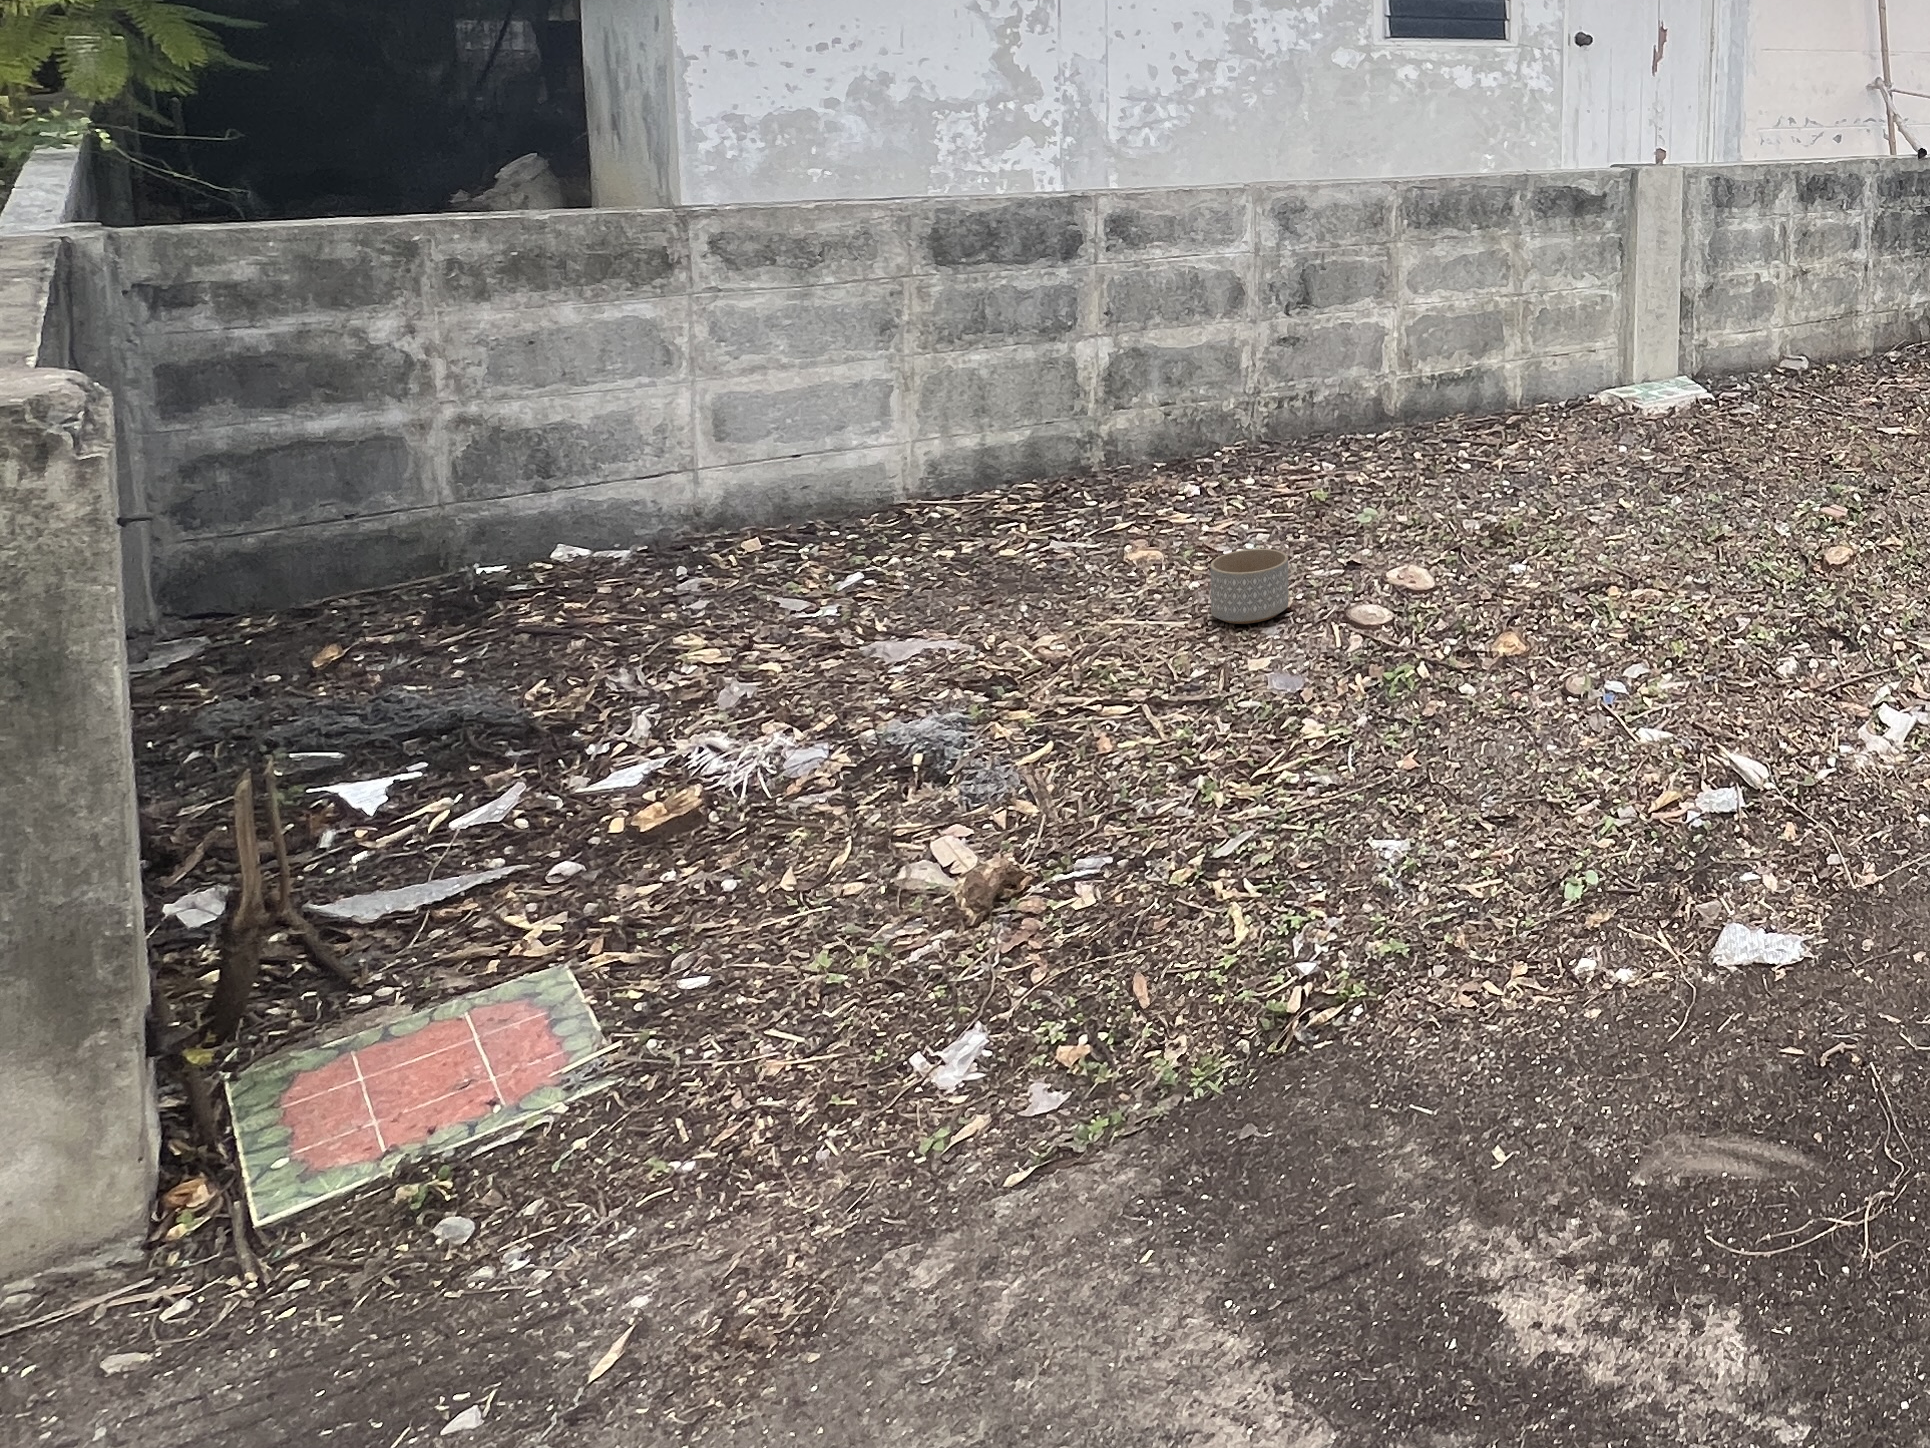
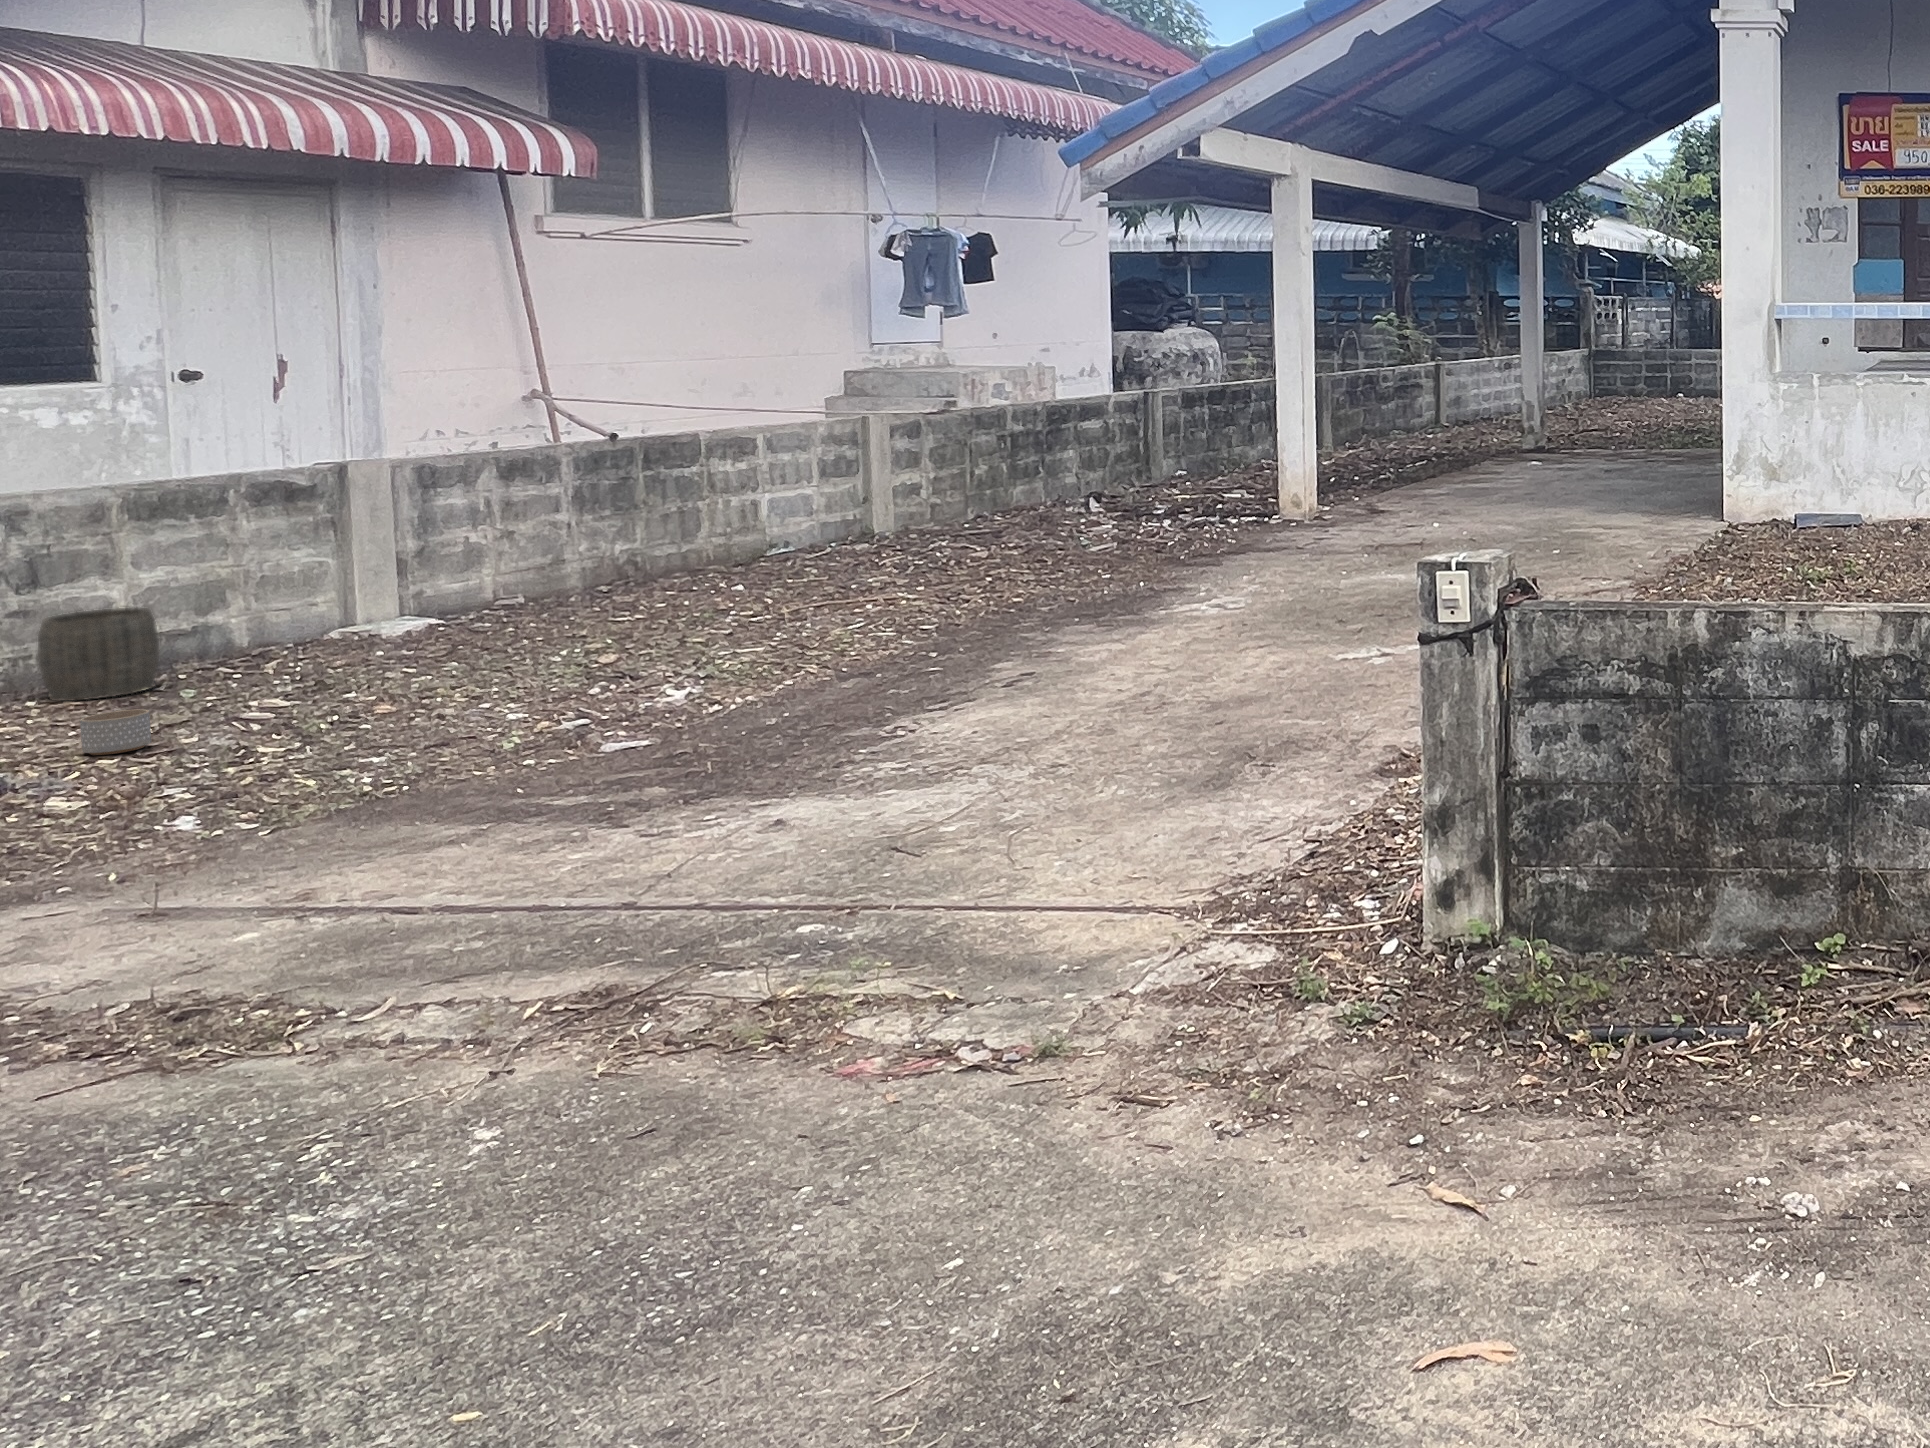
woven basket: none [1292,343,1406,471] -> present [38,608,160,701]

